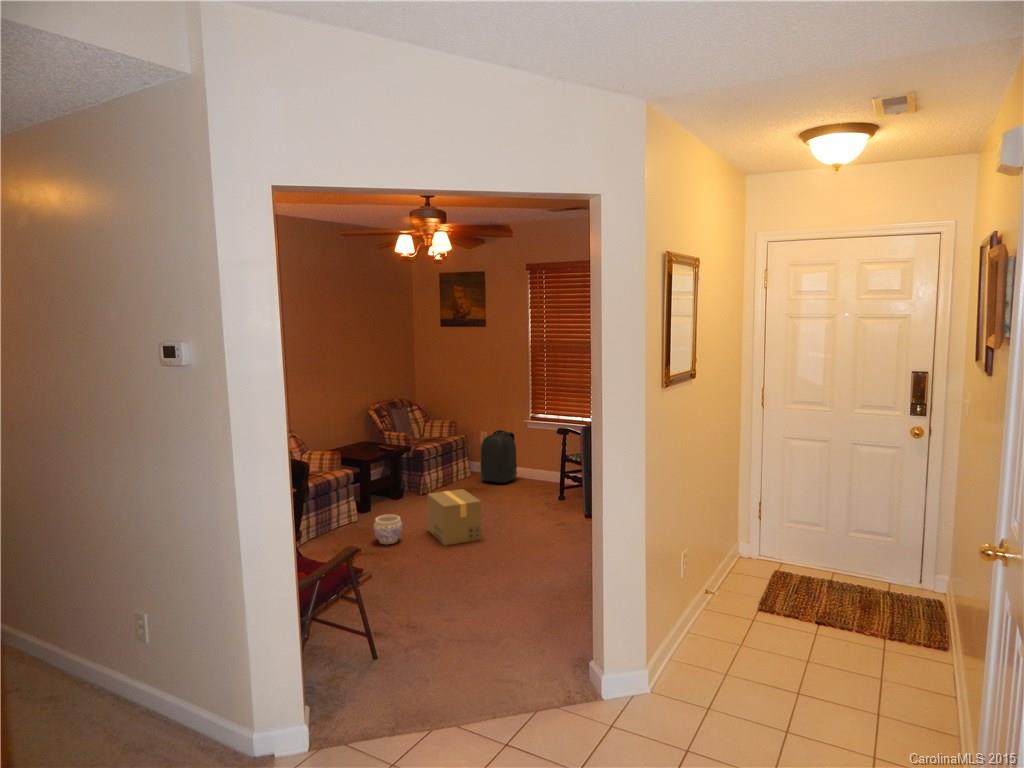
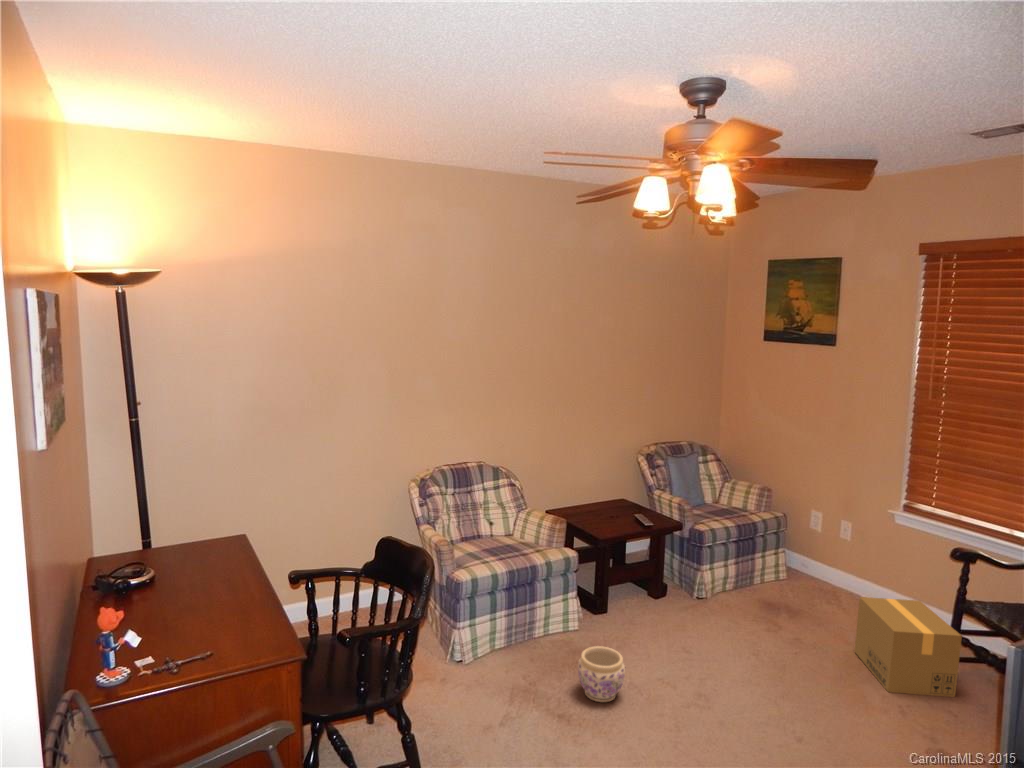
backpack: present [480,430,517,483] -> none [800,517,869,607]
cardboard box: present [428,489,482,545] -> present [854,597,962,697]

